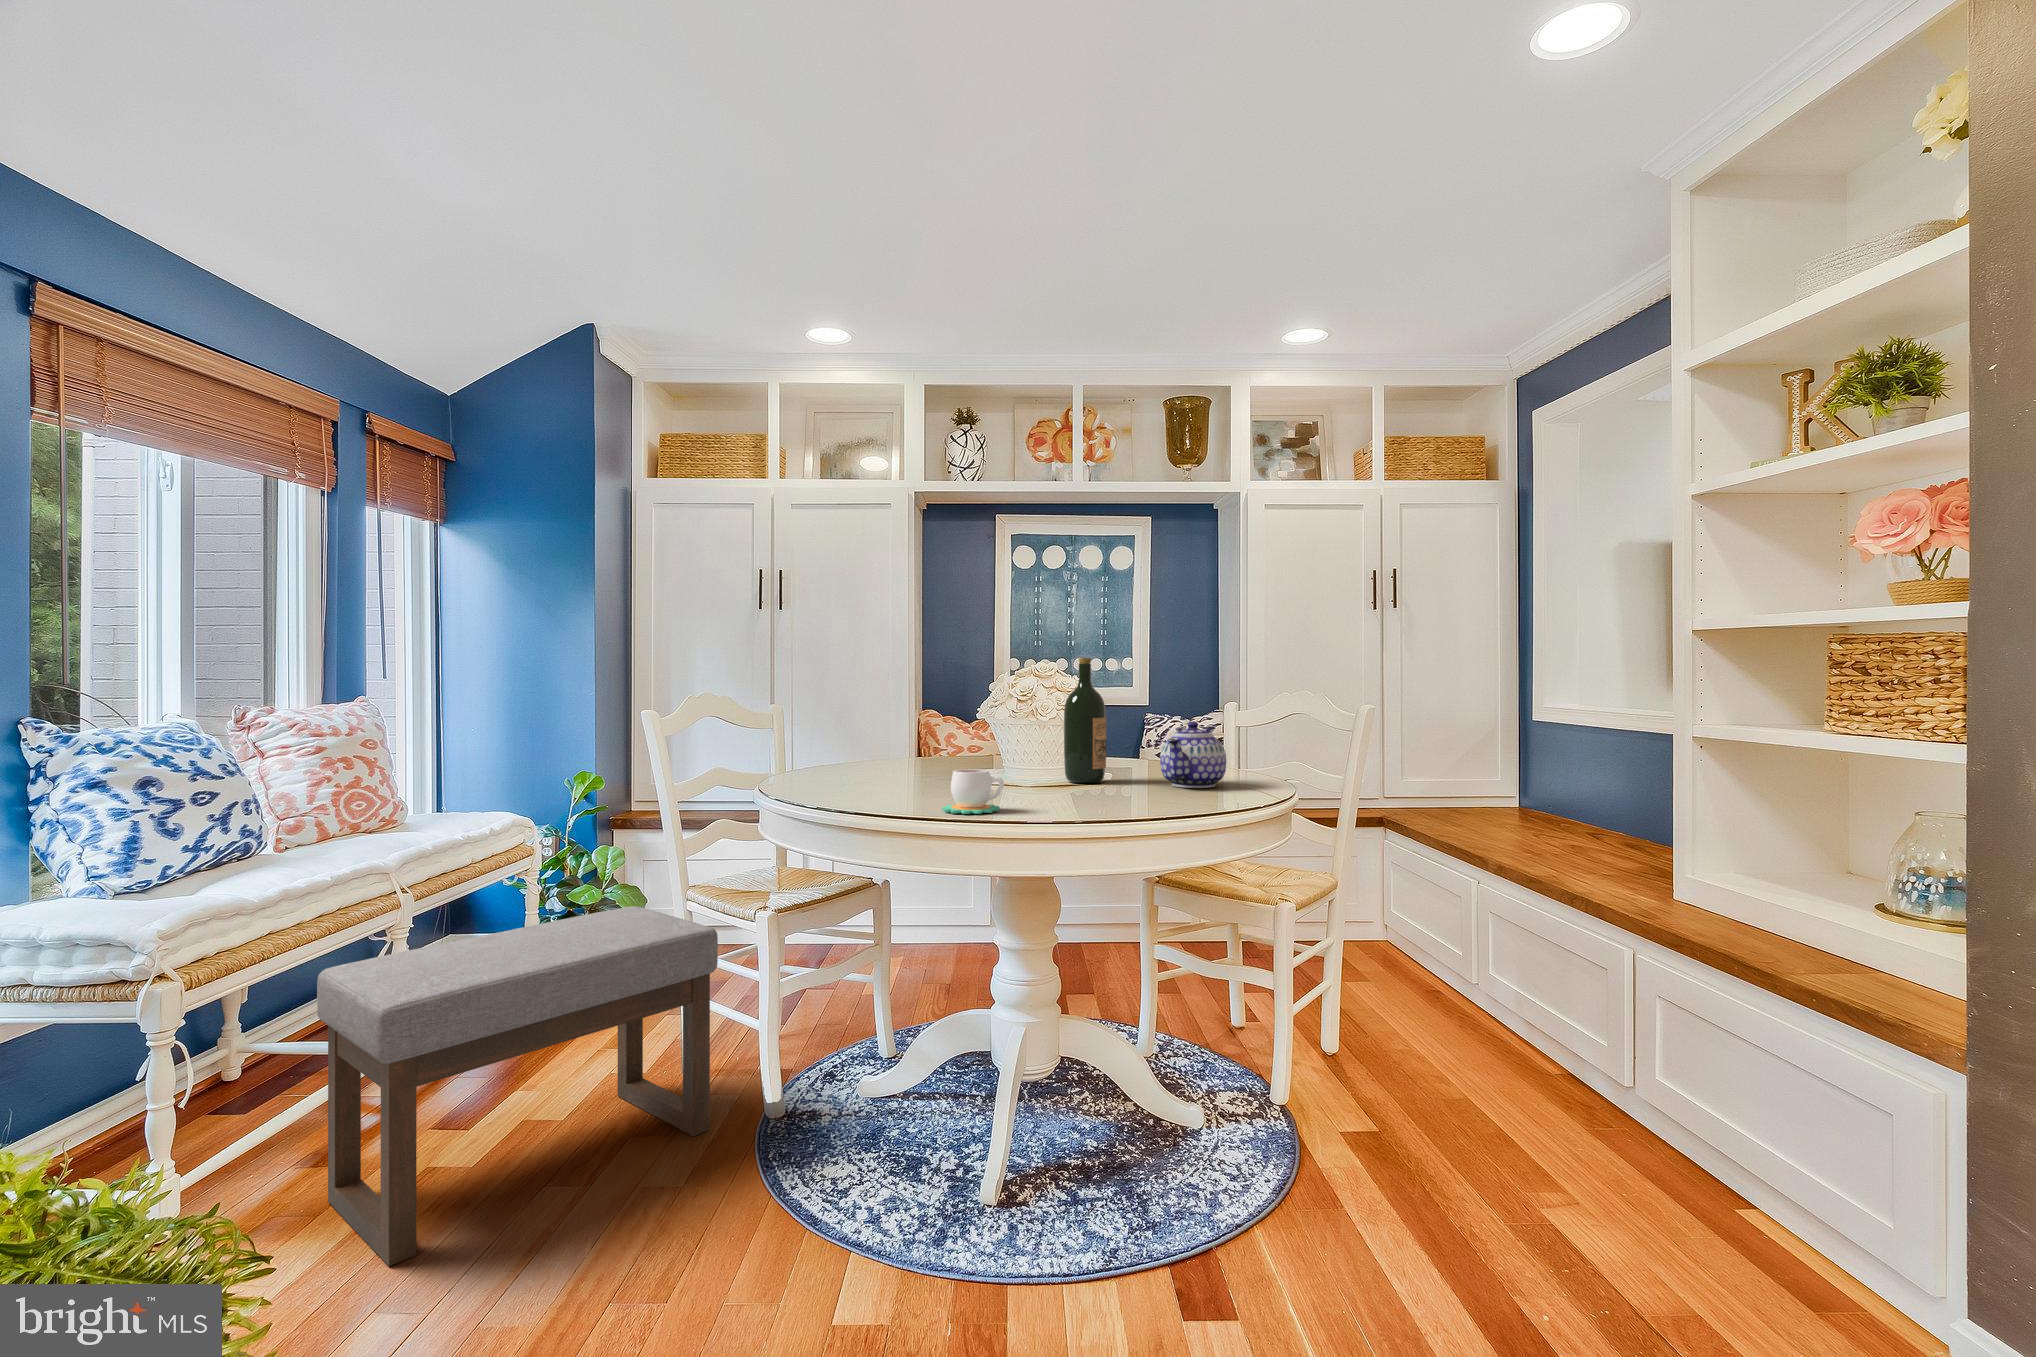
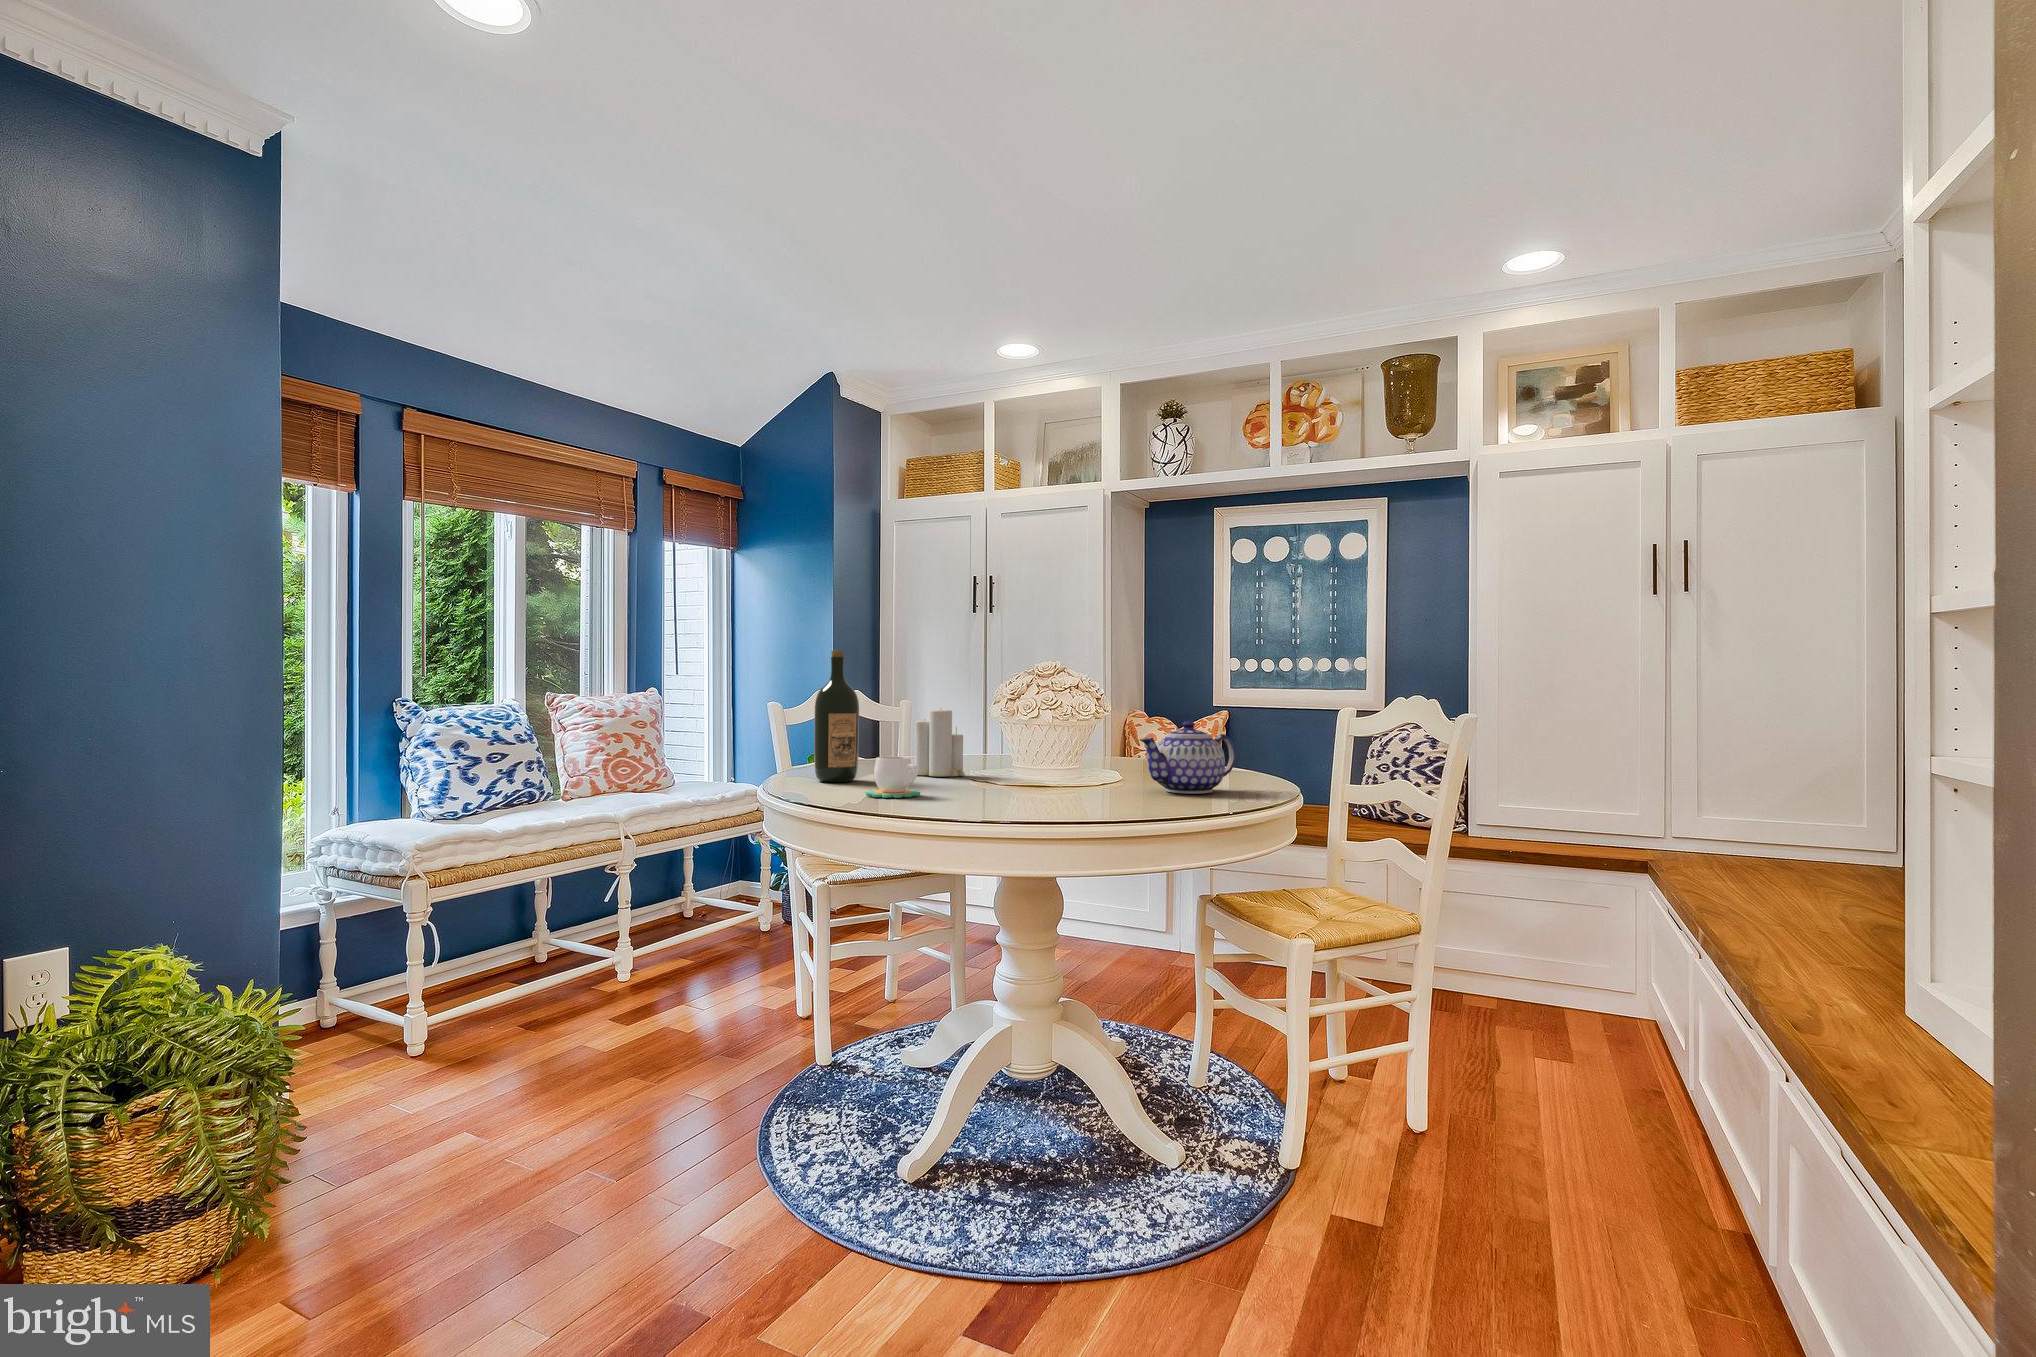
wine bottle: present [1064,658,1106,783] -> present [814,651,859,782]
candle: none [893,709,948,787] -> present [915,710,965,776]
ottoman: present [317,906,718,1266] -> none [491,867,780,1104]

